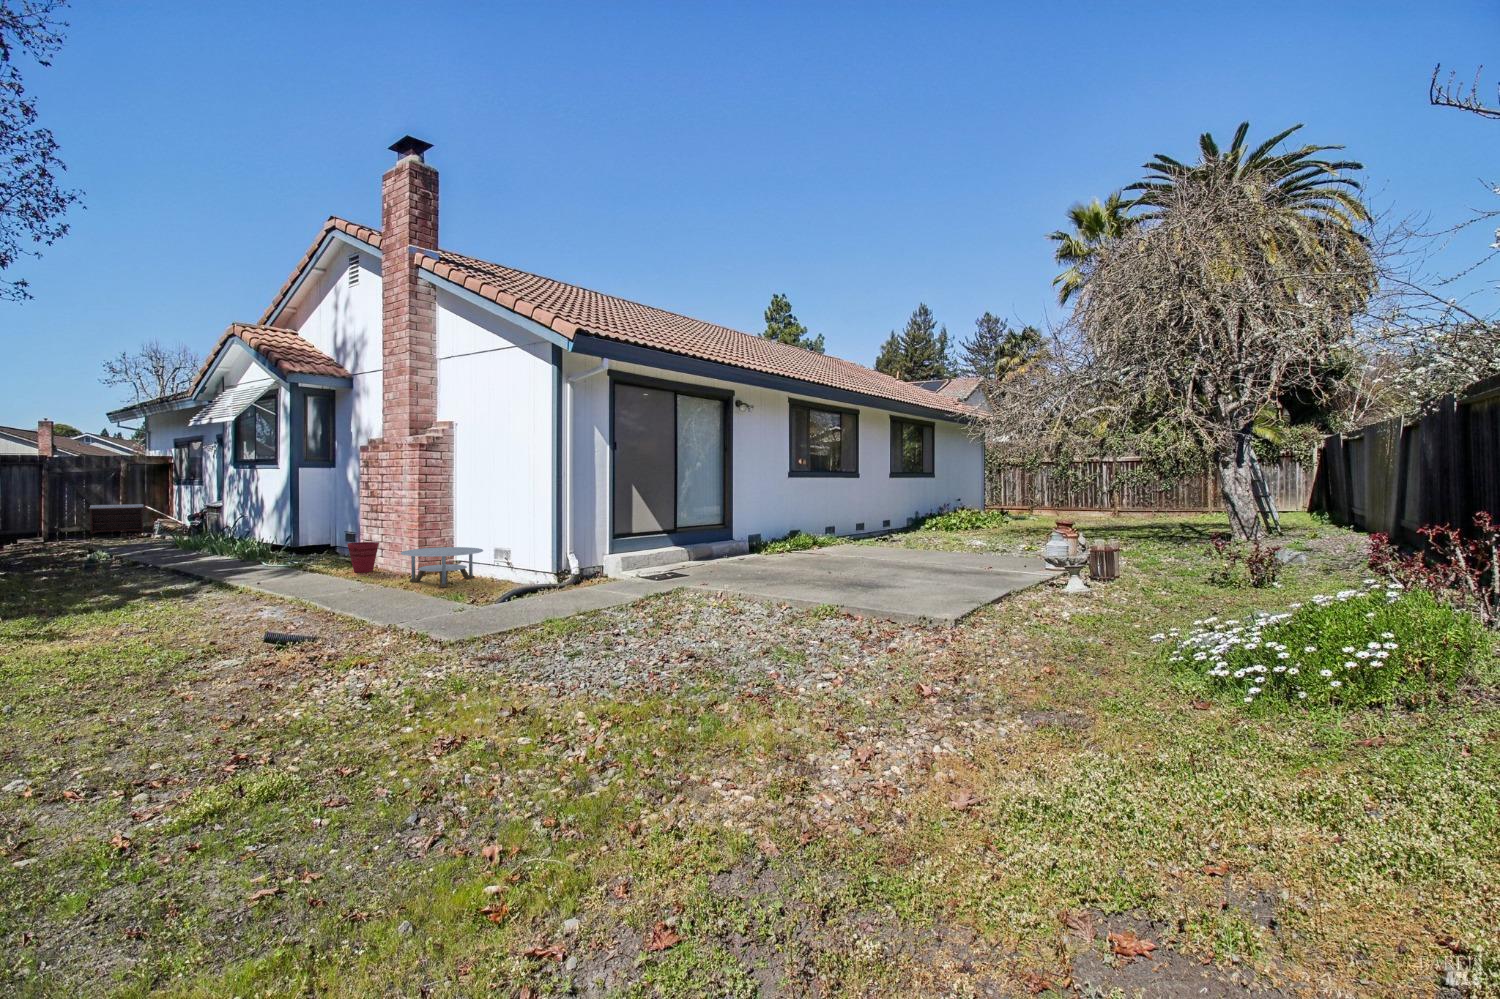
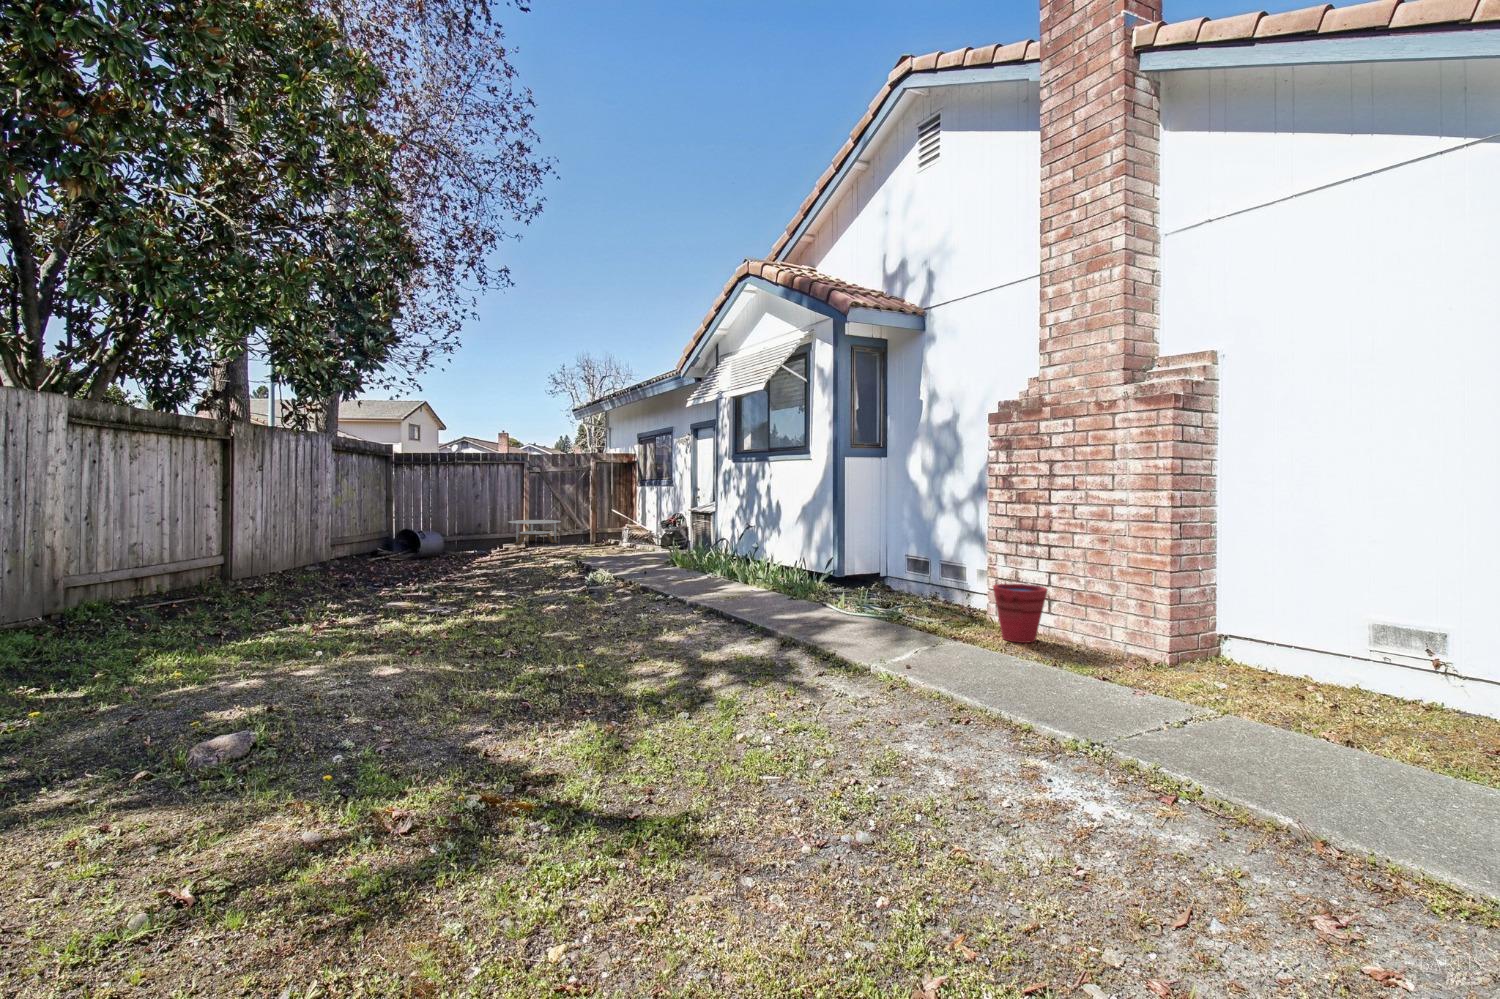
bench: present [88,504,145,534] -> none [564,507,613,539]
round table: present [401,547,483,588] -> present [509,520,561,544]

